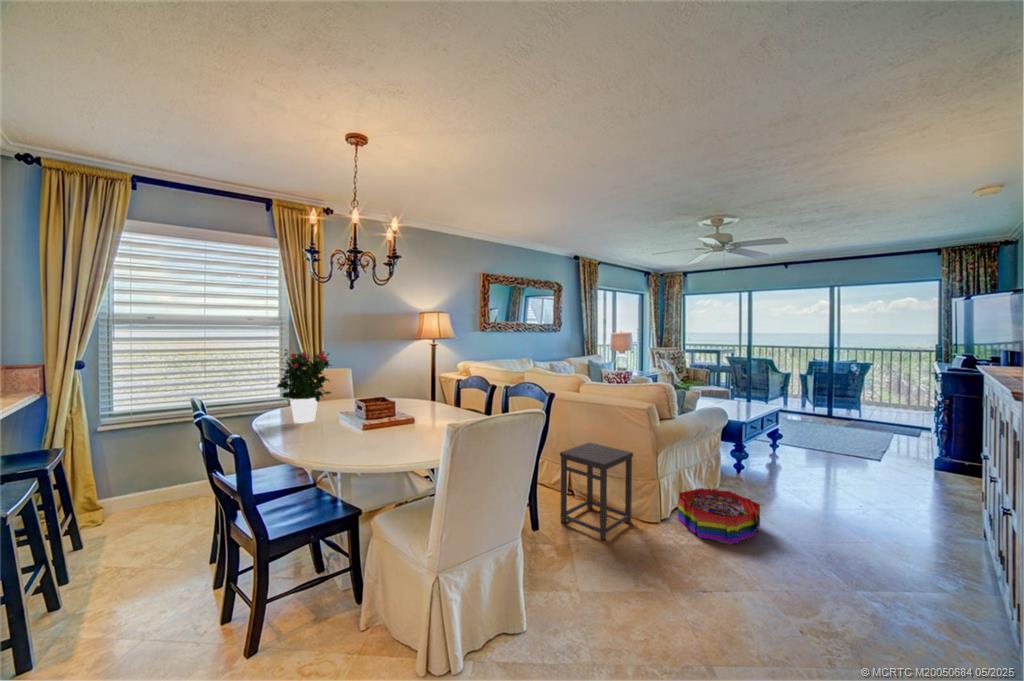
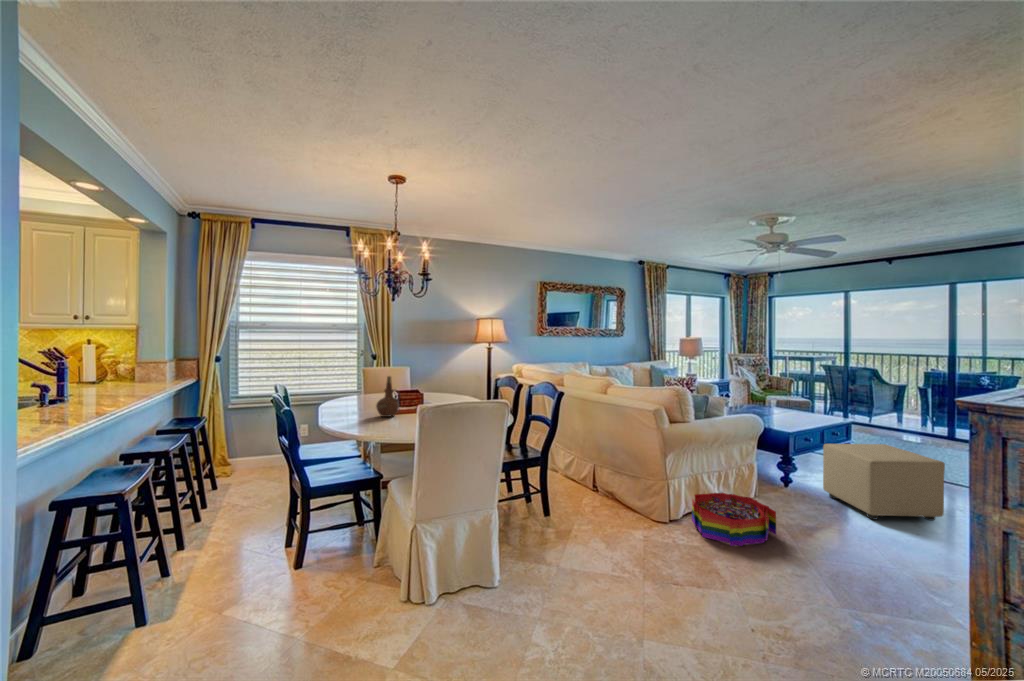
potted flower: present [277,351,331,423] -> none [334,350,379,406]
ceramic pitcher: none [345,385,376,436] -> present [376,376,399,417]
ottoman: none [771,430,875,500] -> present [823,444,945,521]
side table: present [560,443,633,539] -> none [573,440,643,529]

